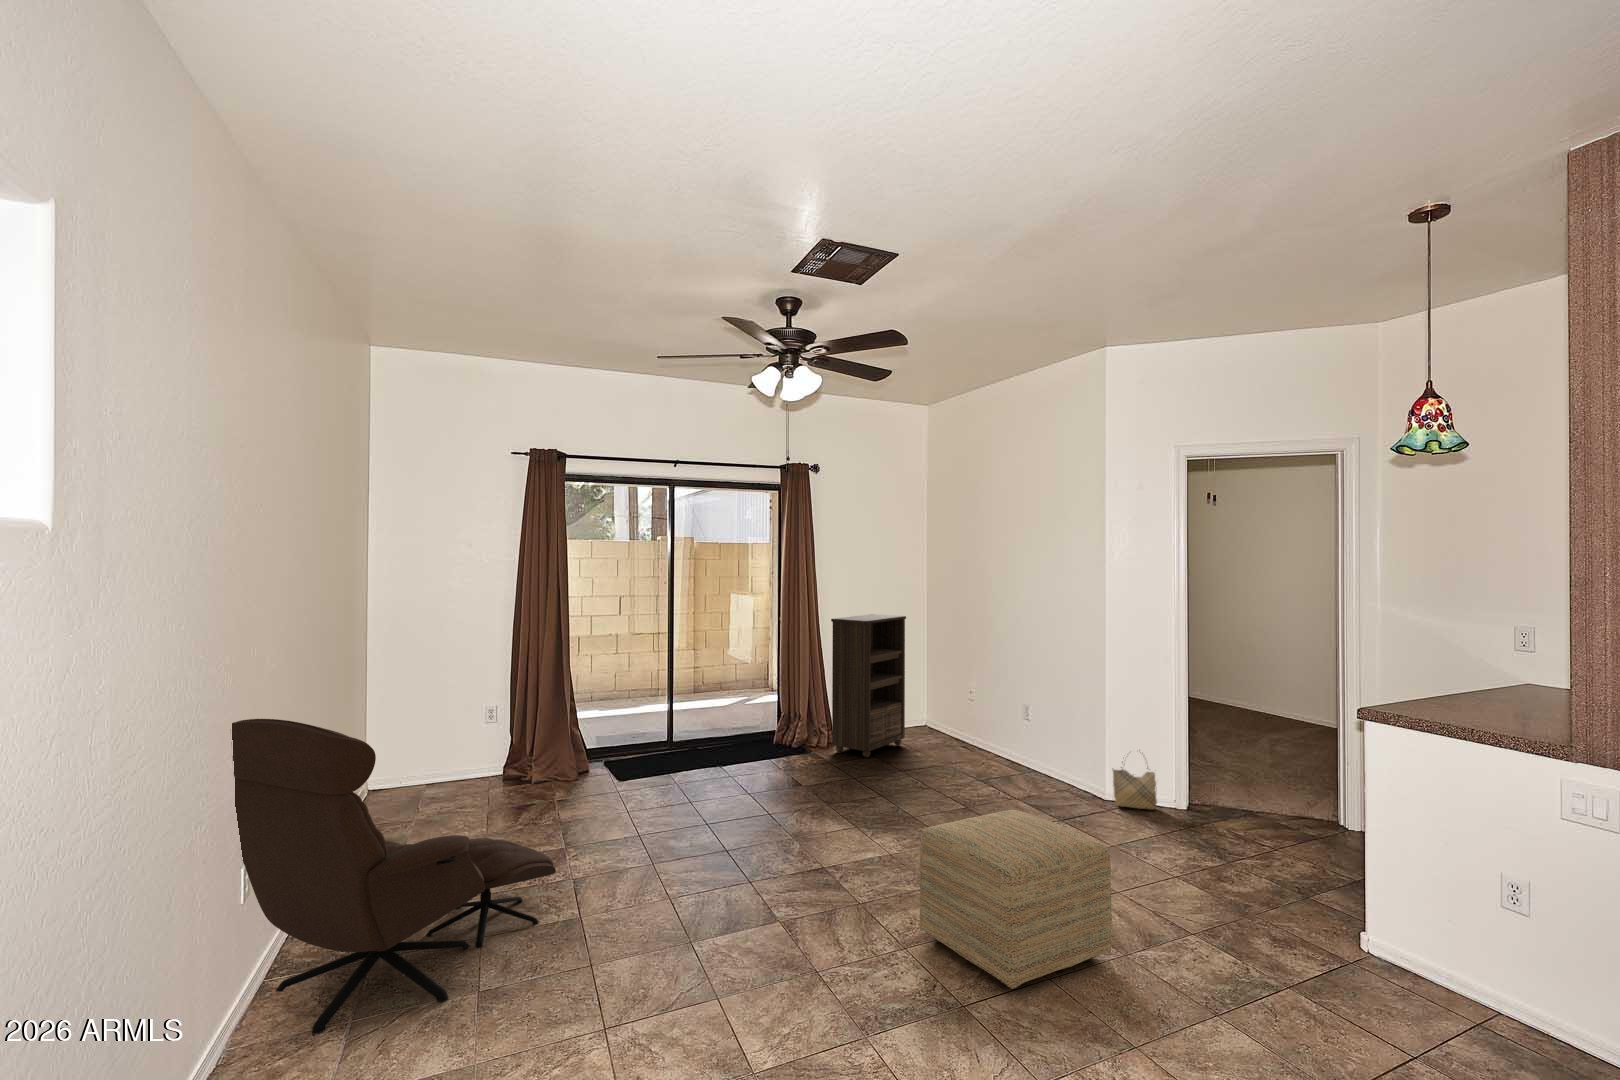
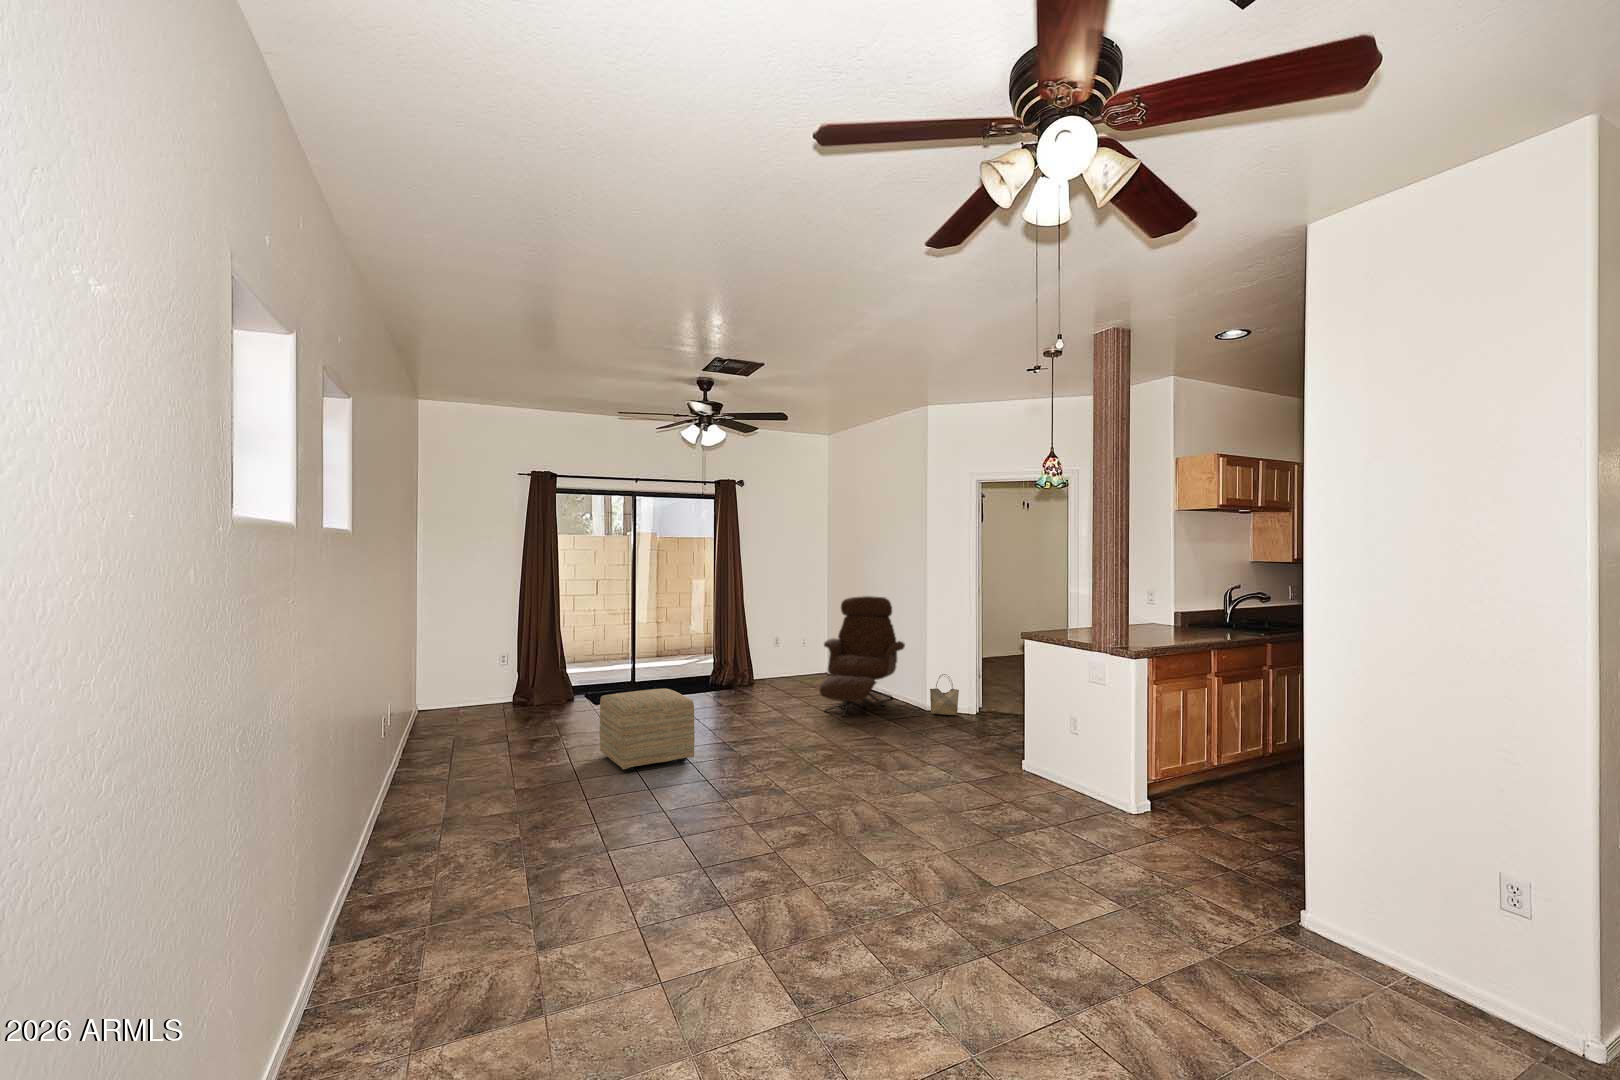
bookshelf: present [831,614,906,757] -> none [750,589,805,689]
lounge chair: present [232,719,556,1034] -> present [820,596,905,717]
ottoman: present [920,810,1112,989] -> present [600,689,695,771]

